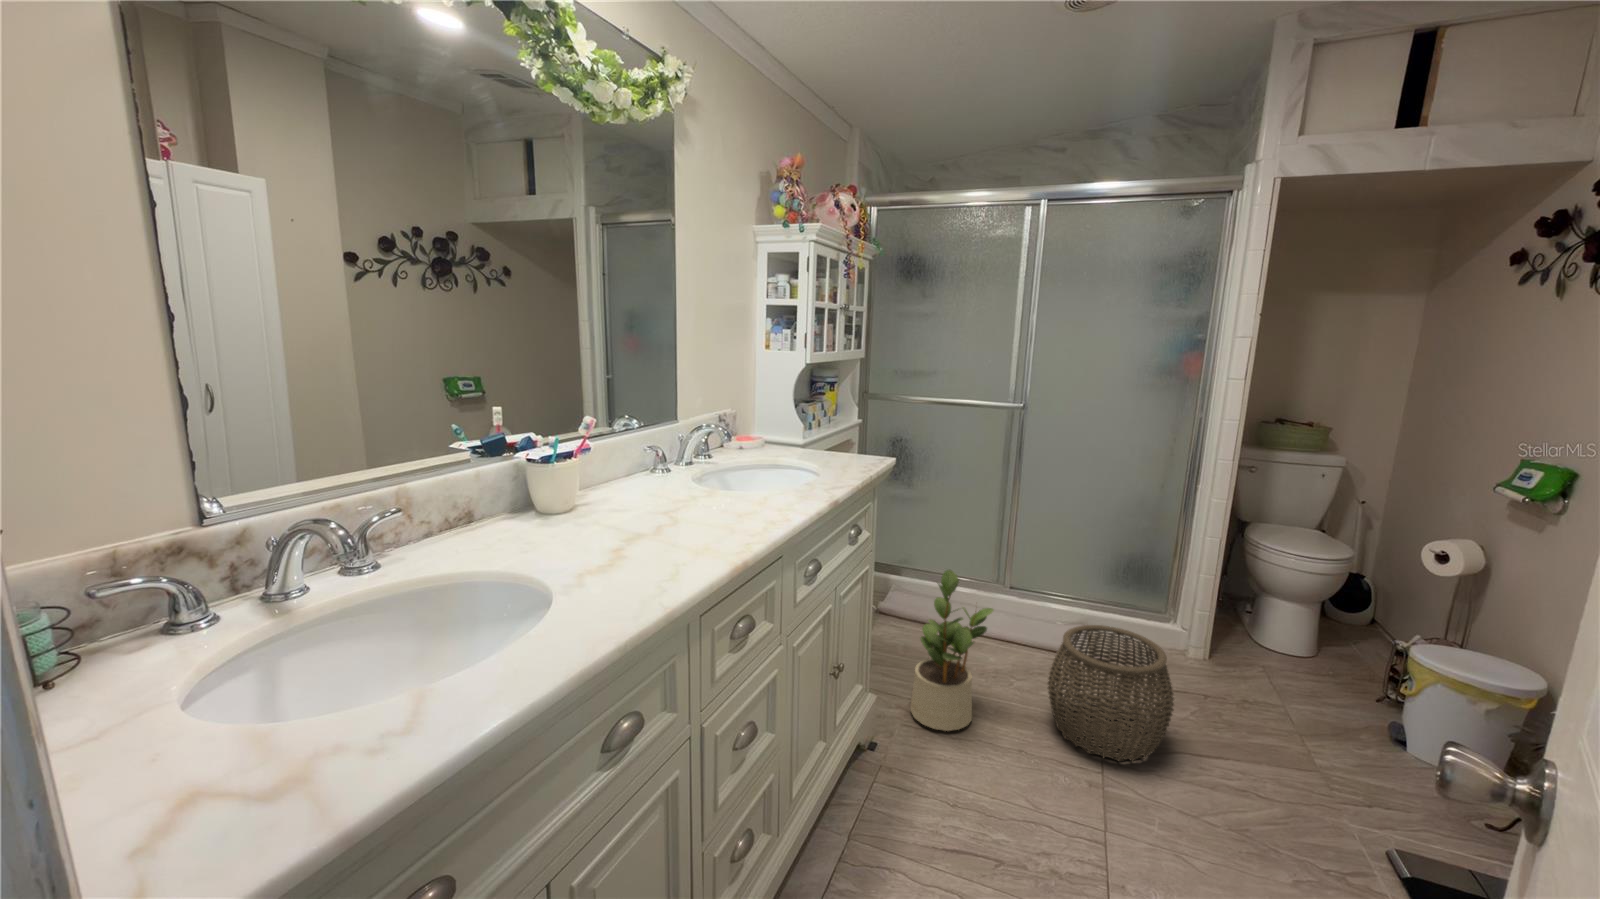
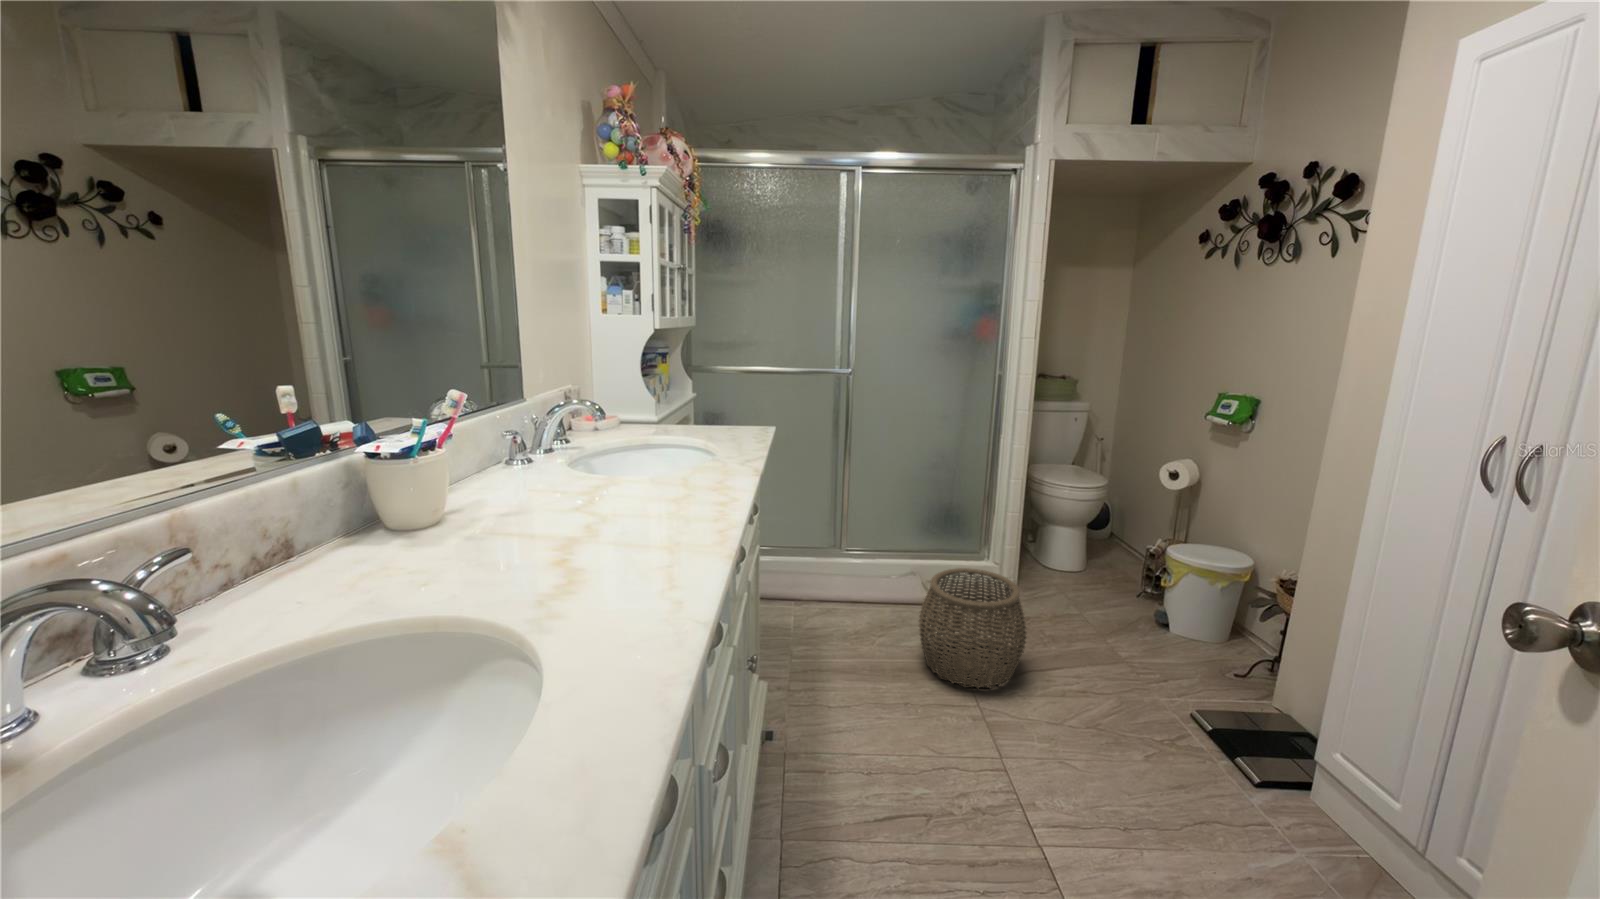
potted plant: present [910,570,994,731] -> none [796,537,870,700]

